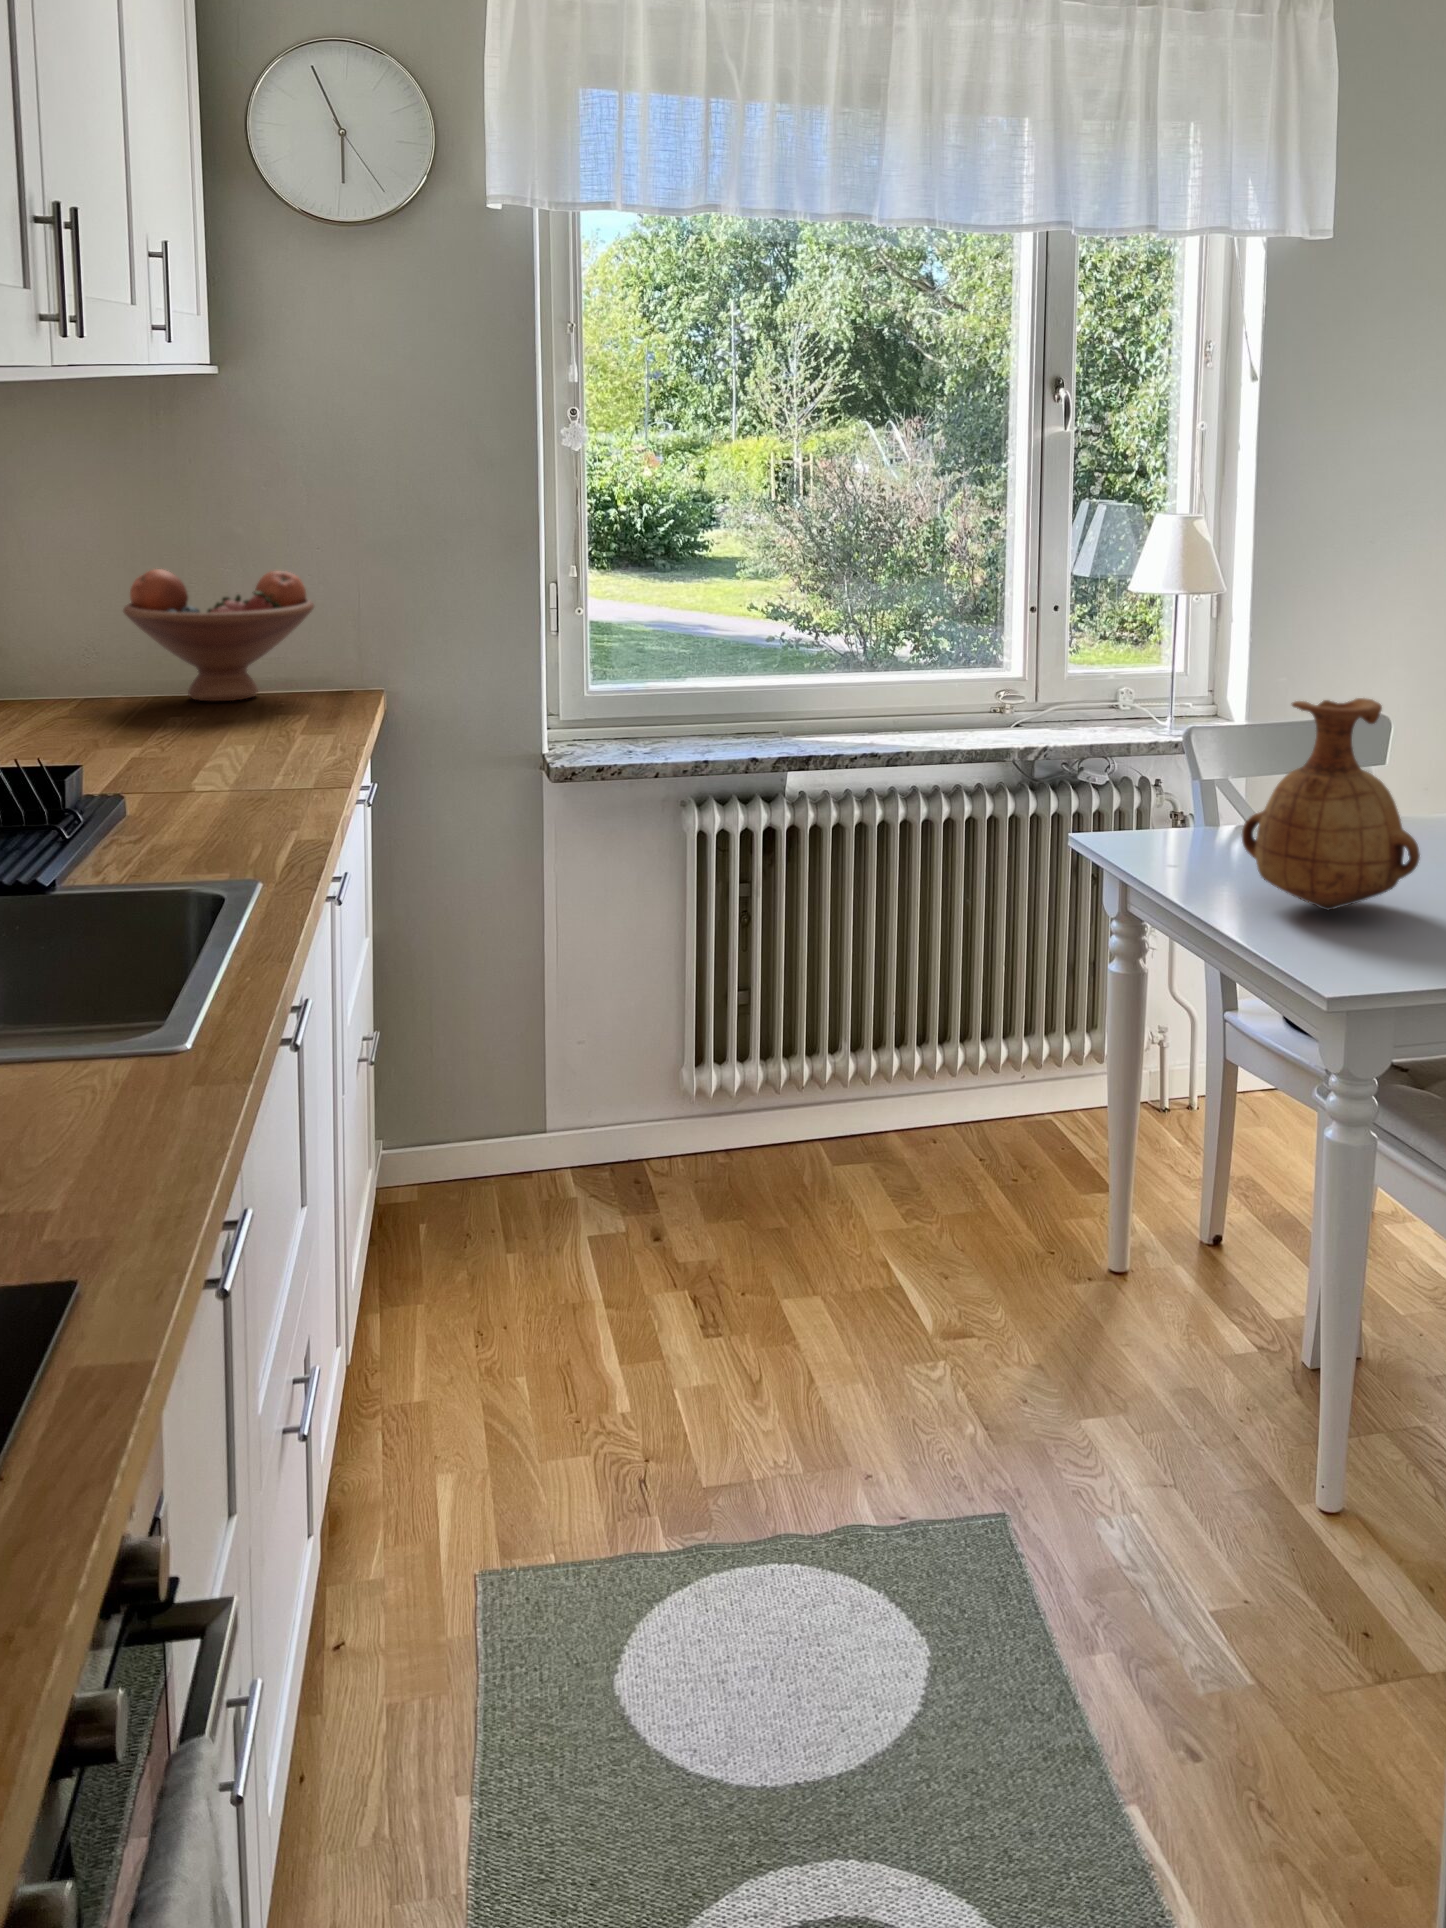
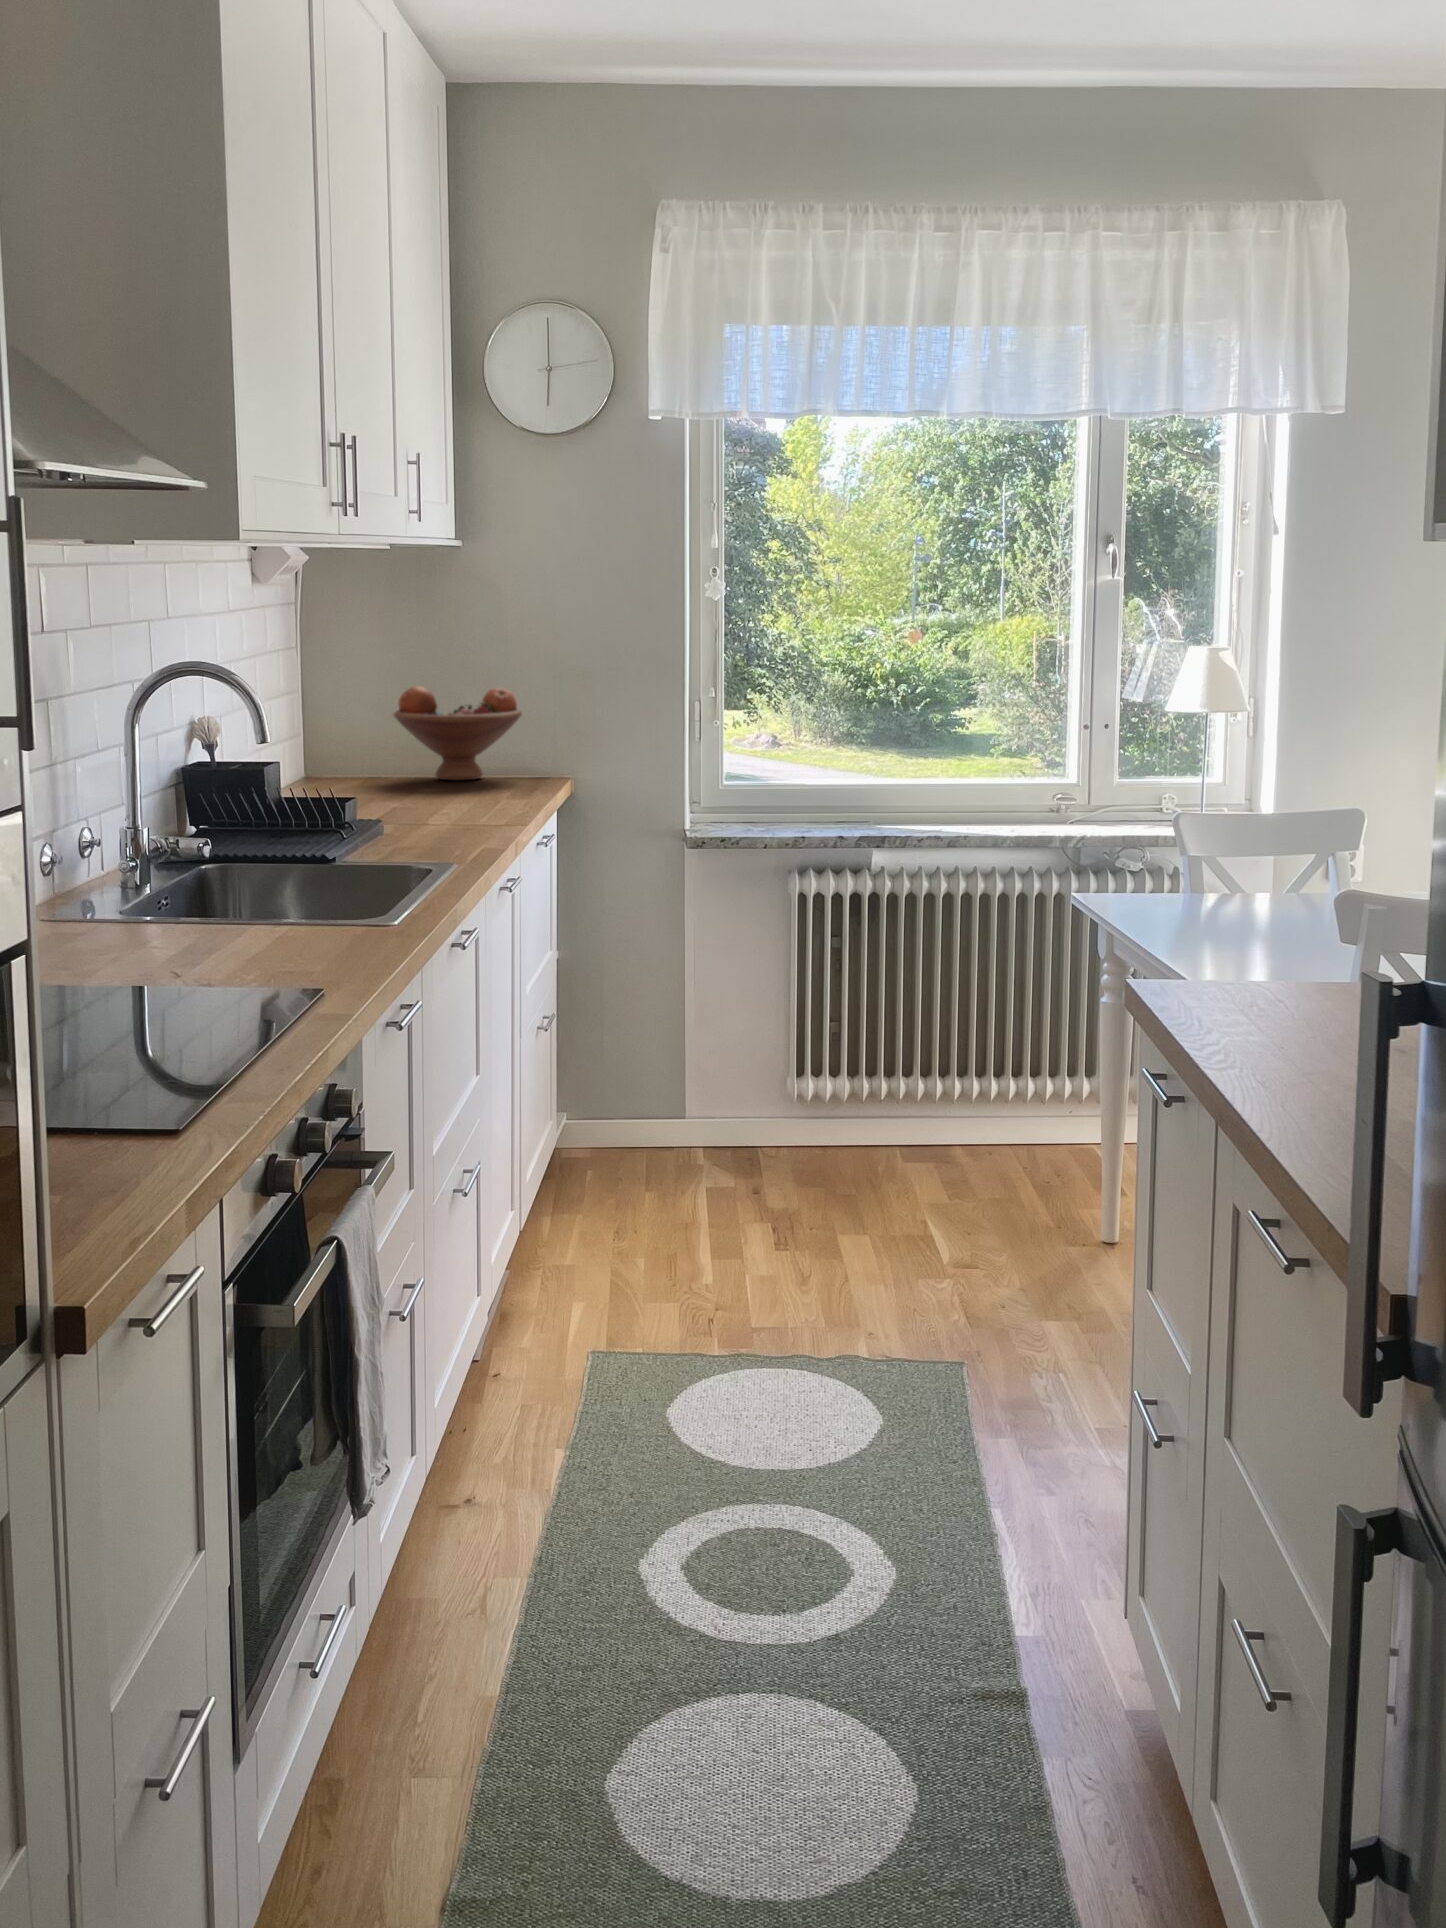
vase: present [1242,698,1420,911] -> none [1174,775,1305,939]

